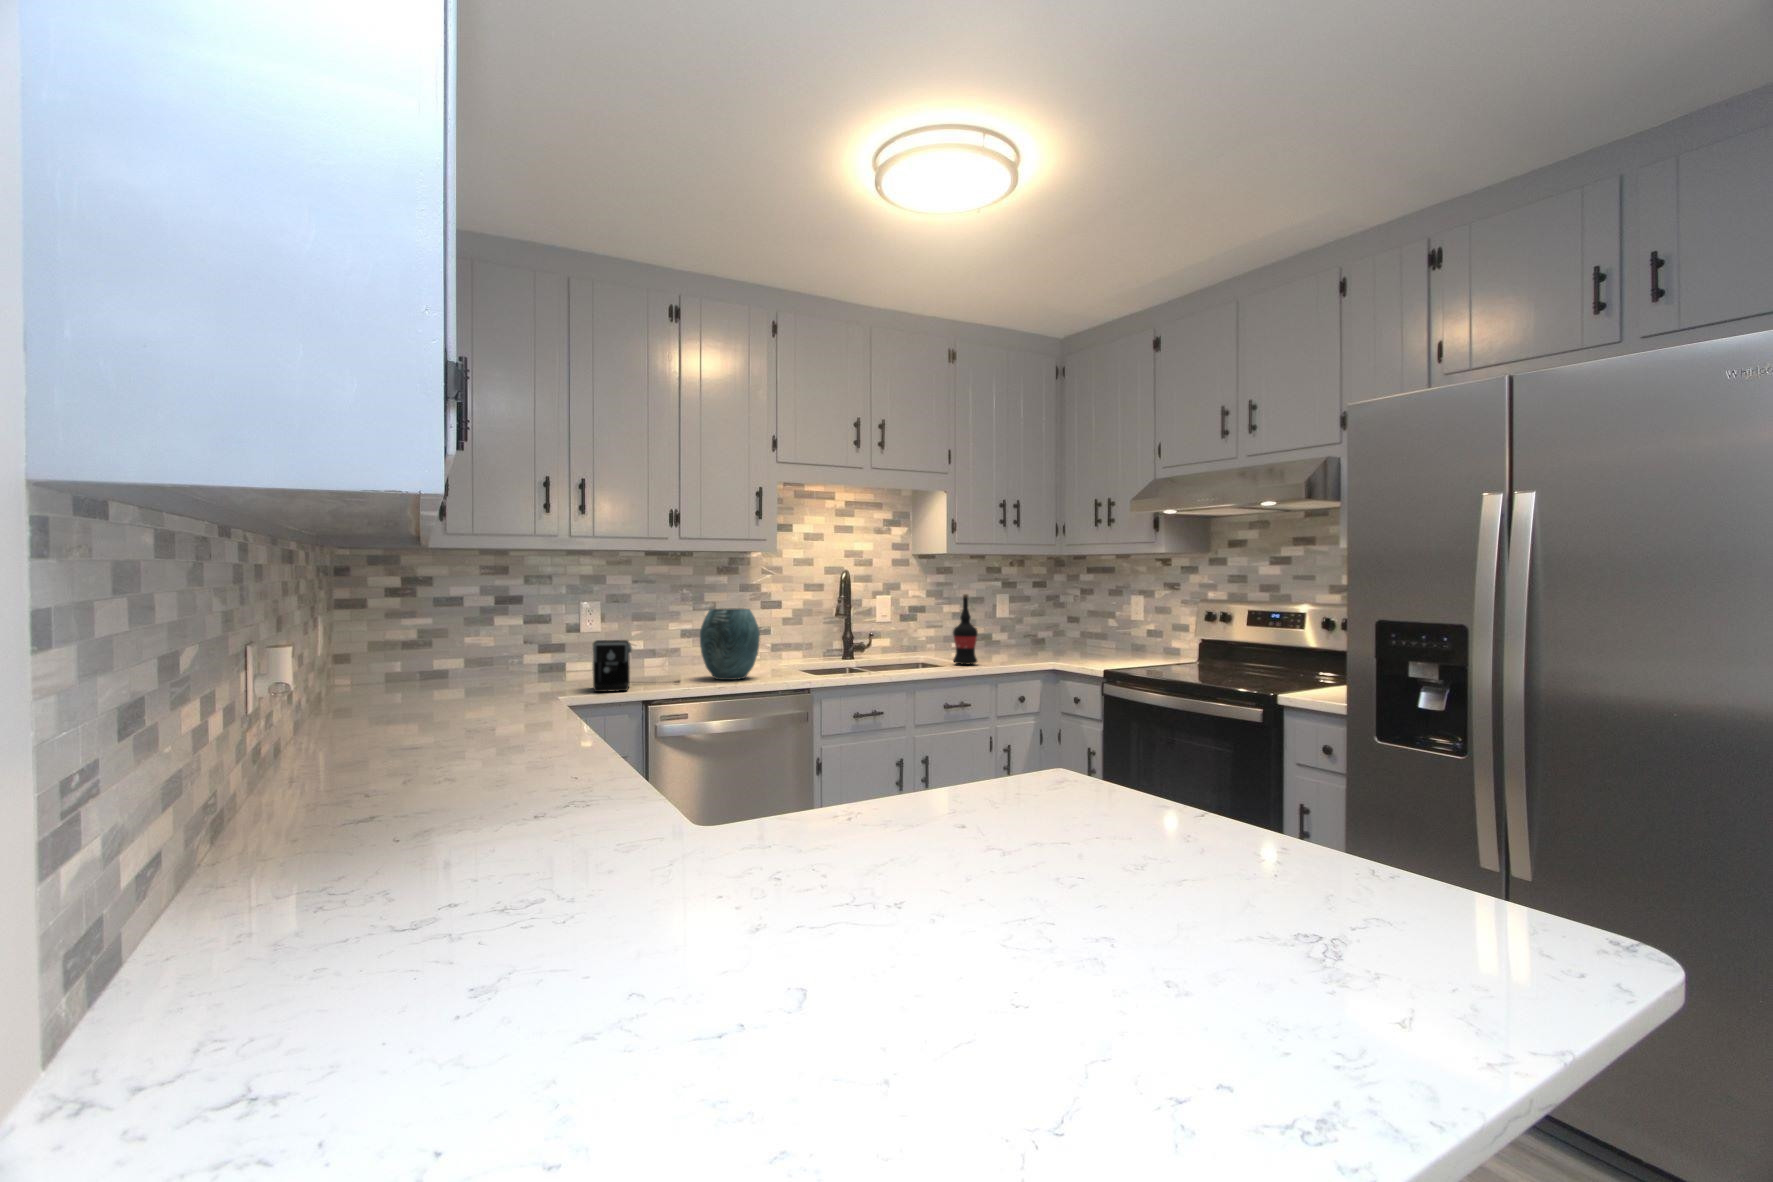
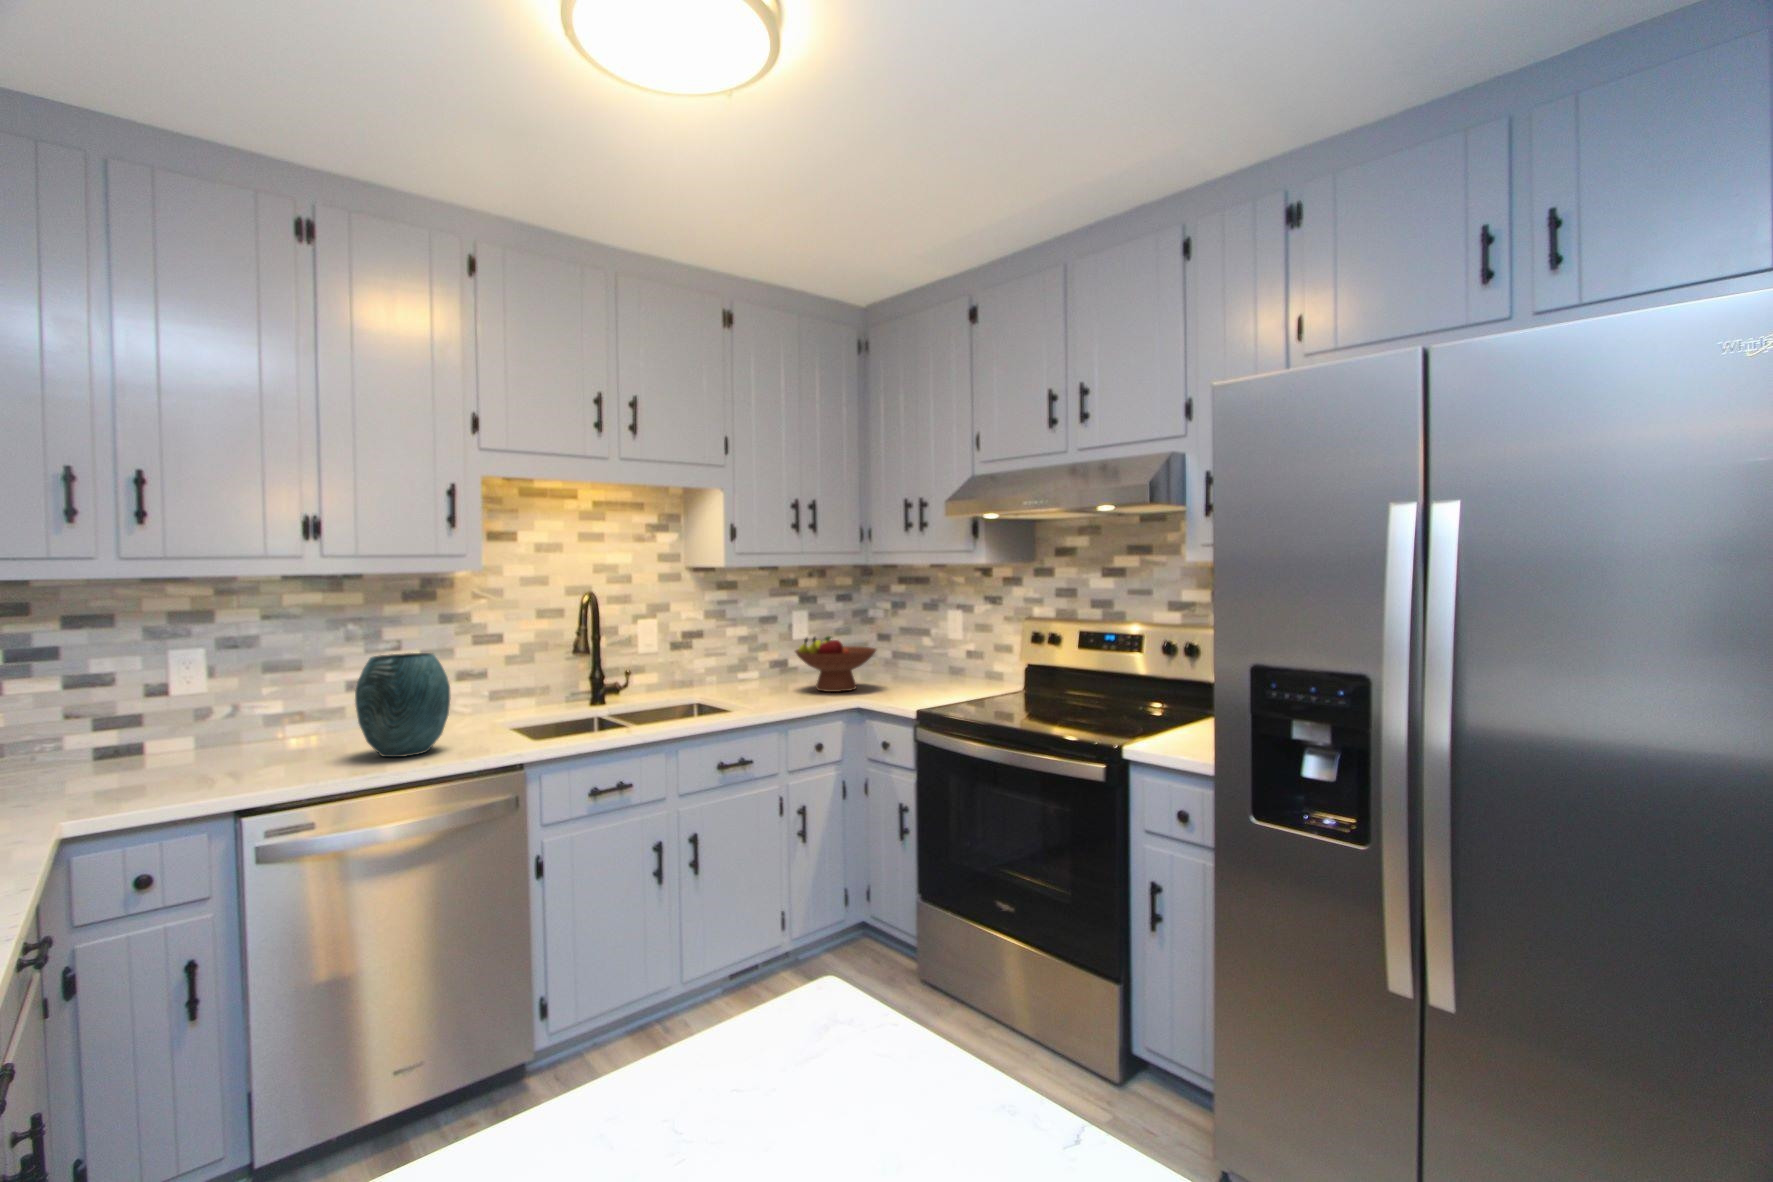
wine bottle: present [953,594,978,665] -> none [735,617,766,705]
fruit bowl: none [998,613,1068,660] -> present [795,636,876,692]
coffee maker: present [593,640,680,692] -> none [141,714,316,803]

